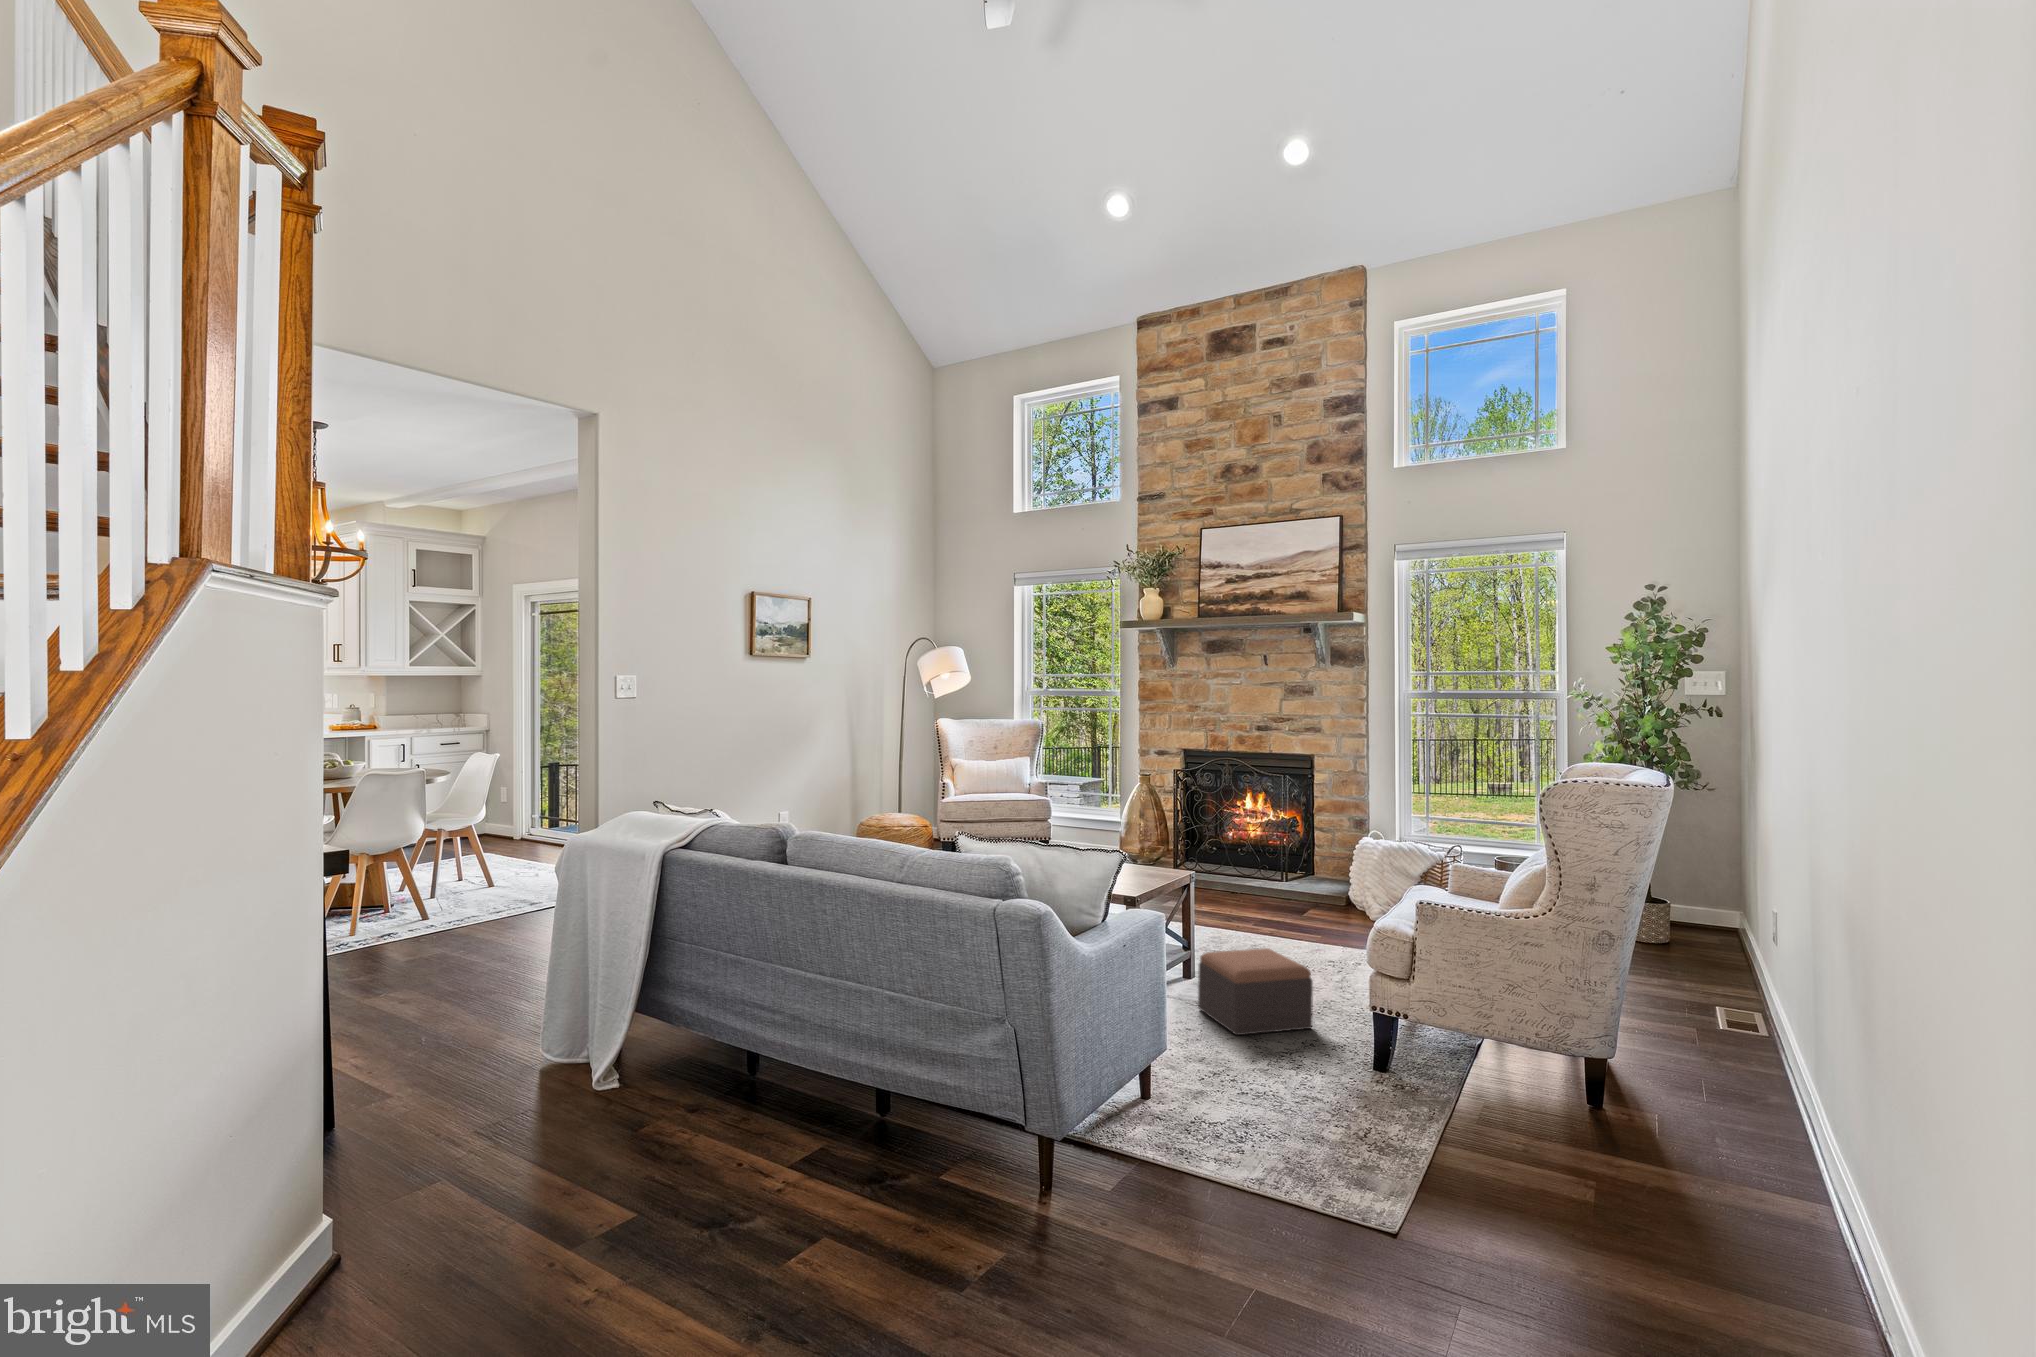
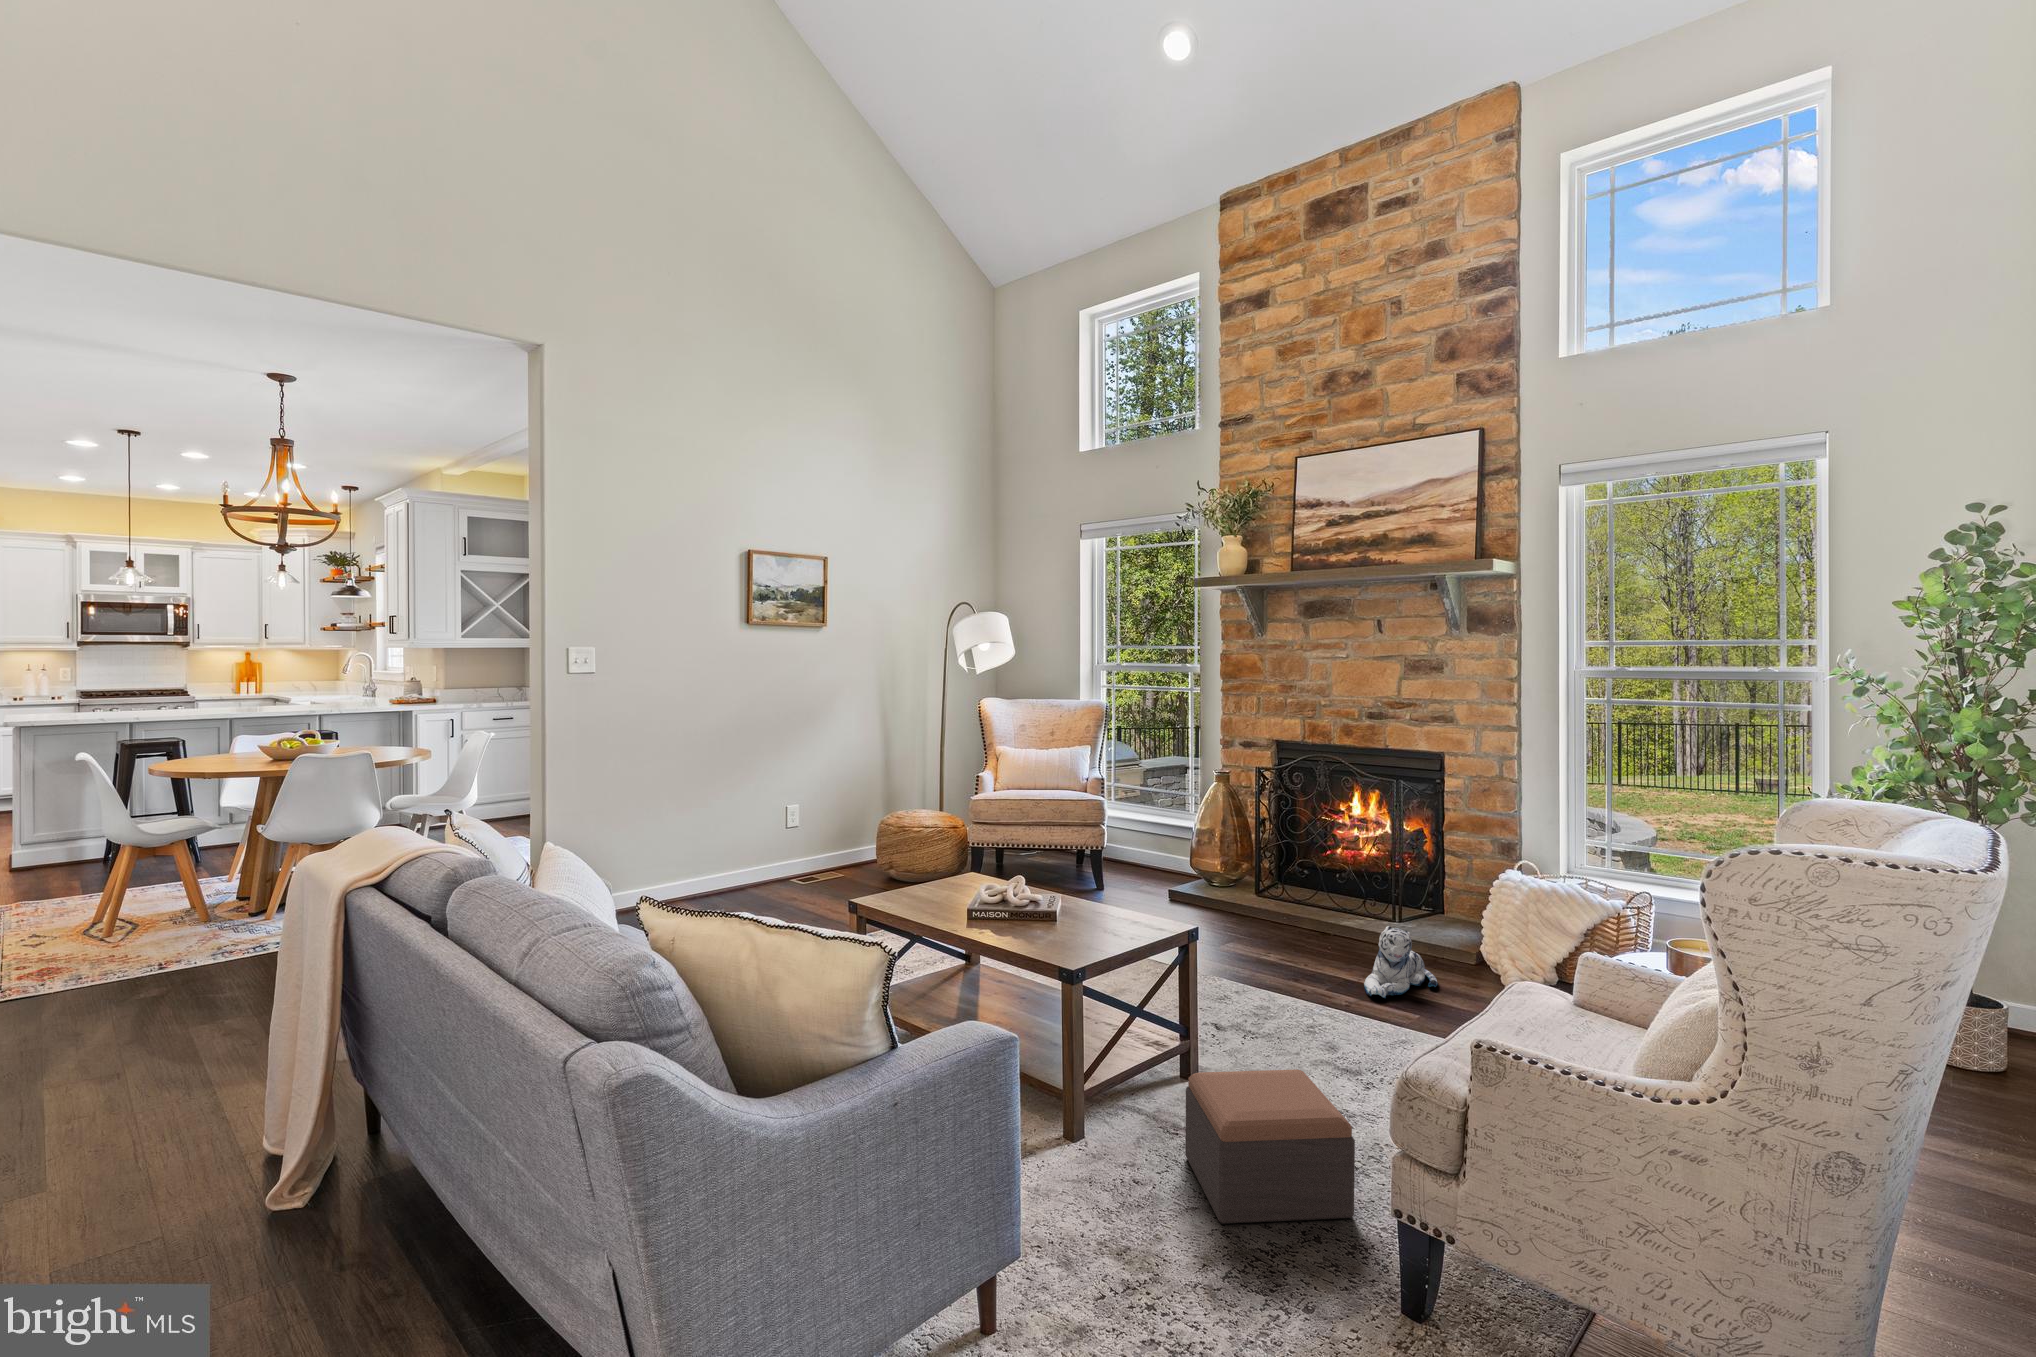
plush toy: none [1274,877,1323,928] -> present [1364,926,1438,998]

